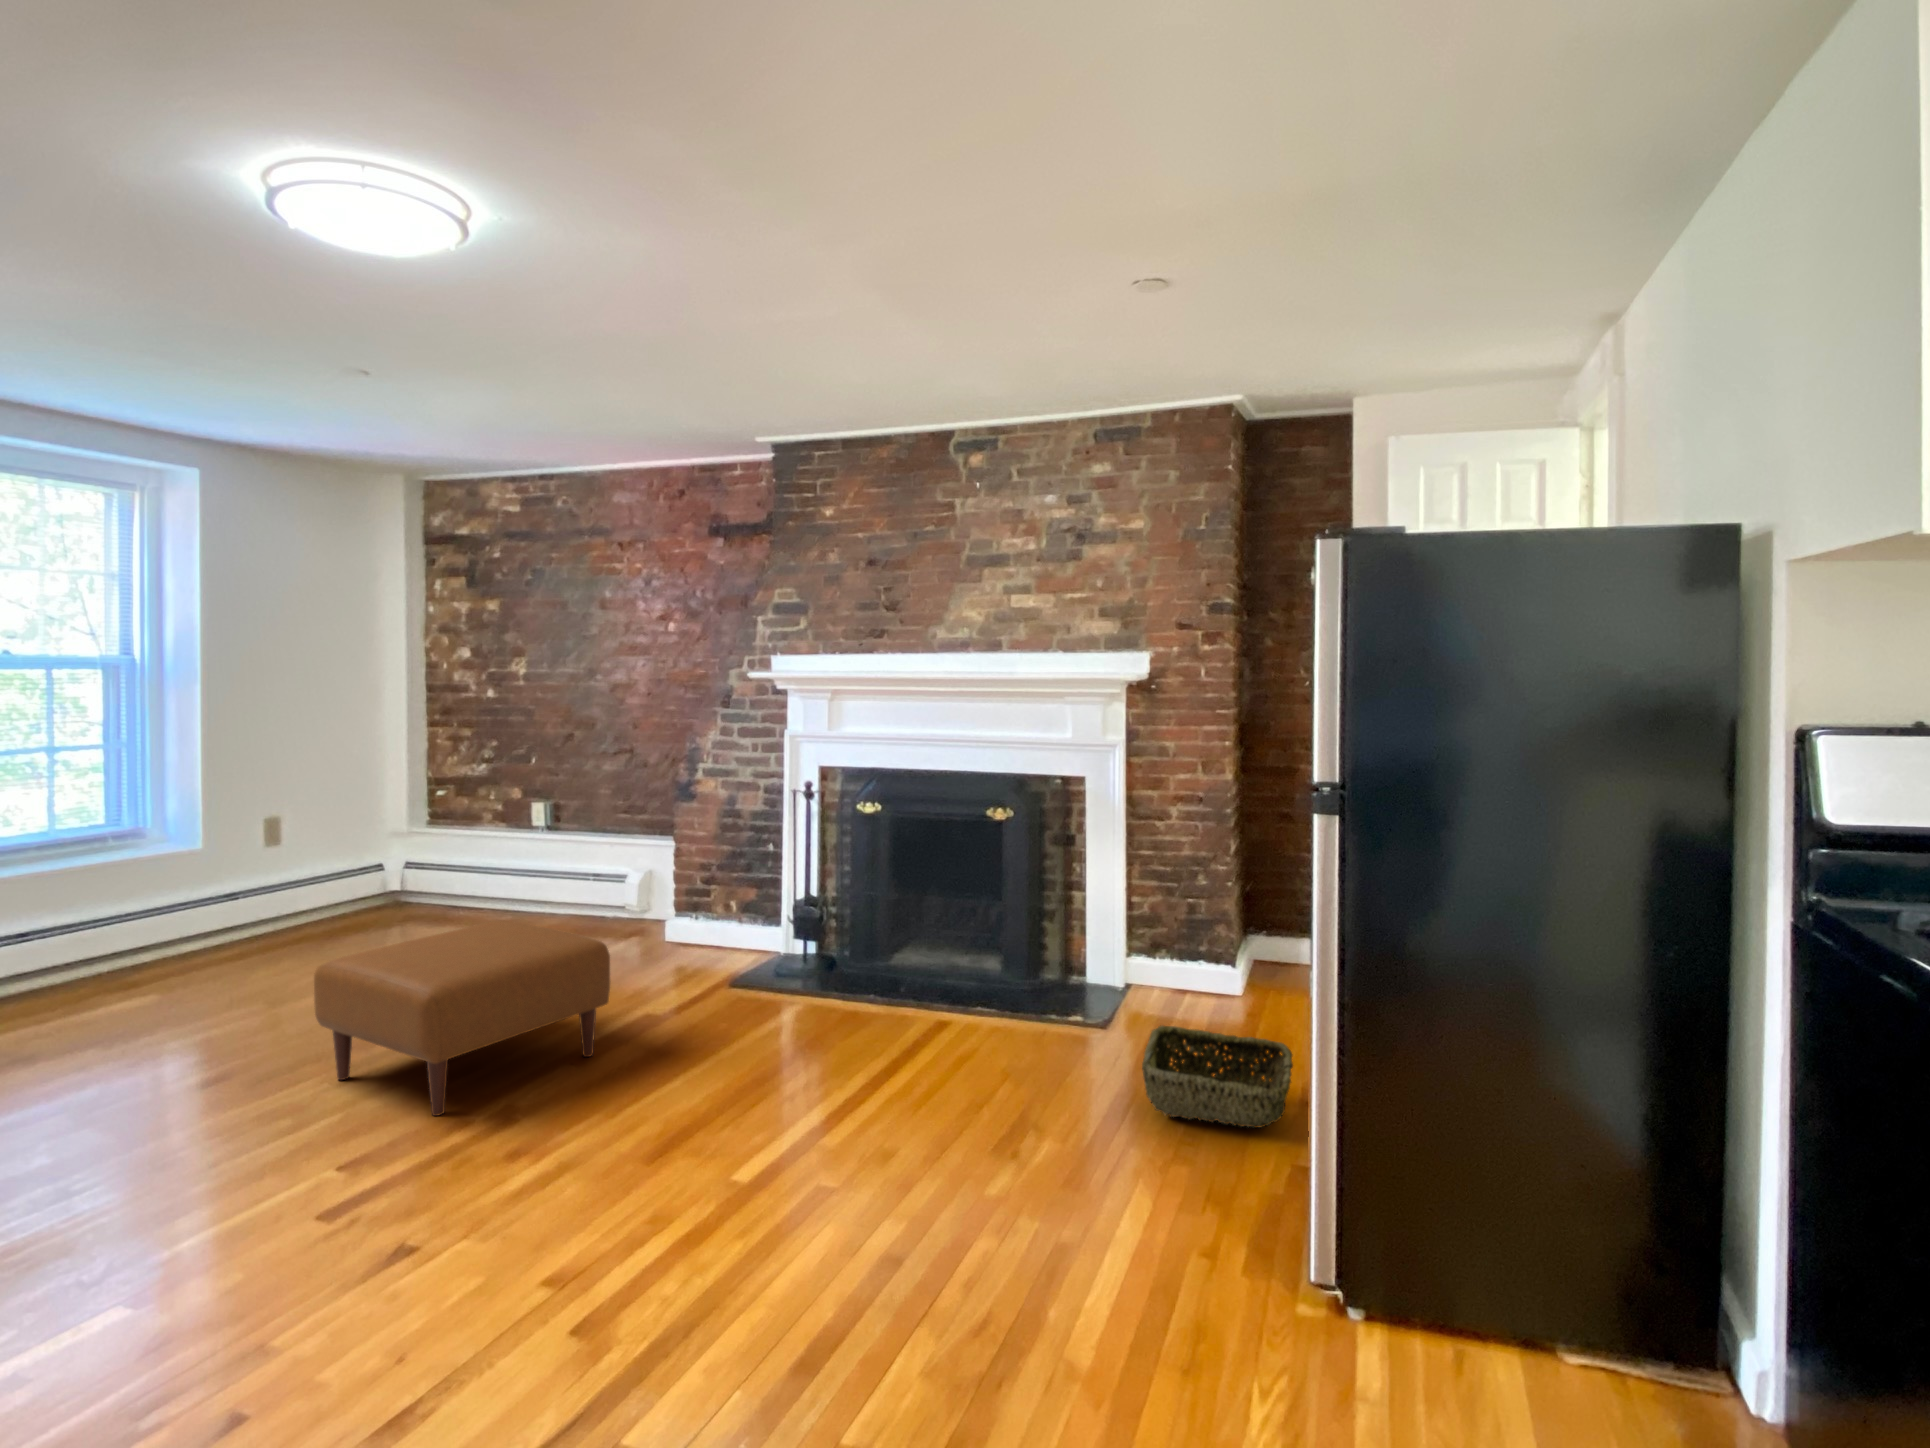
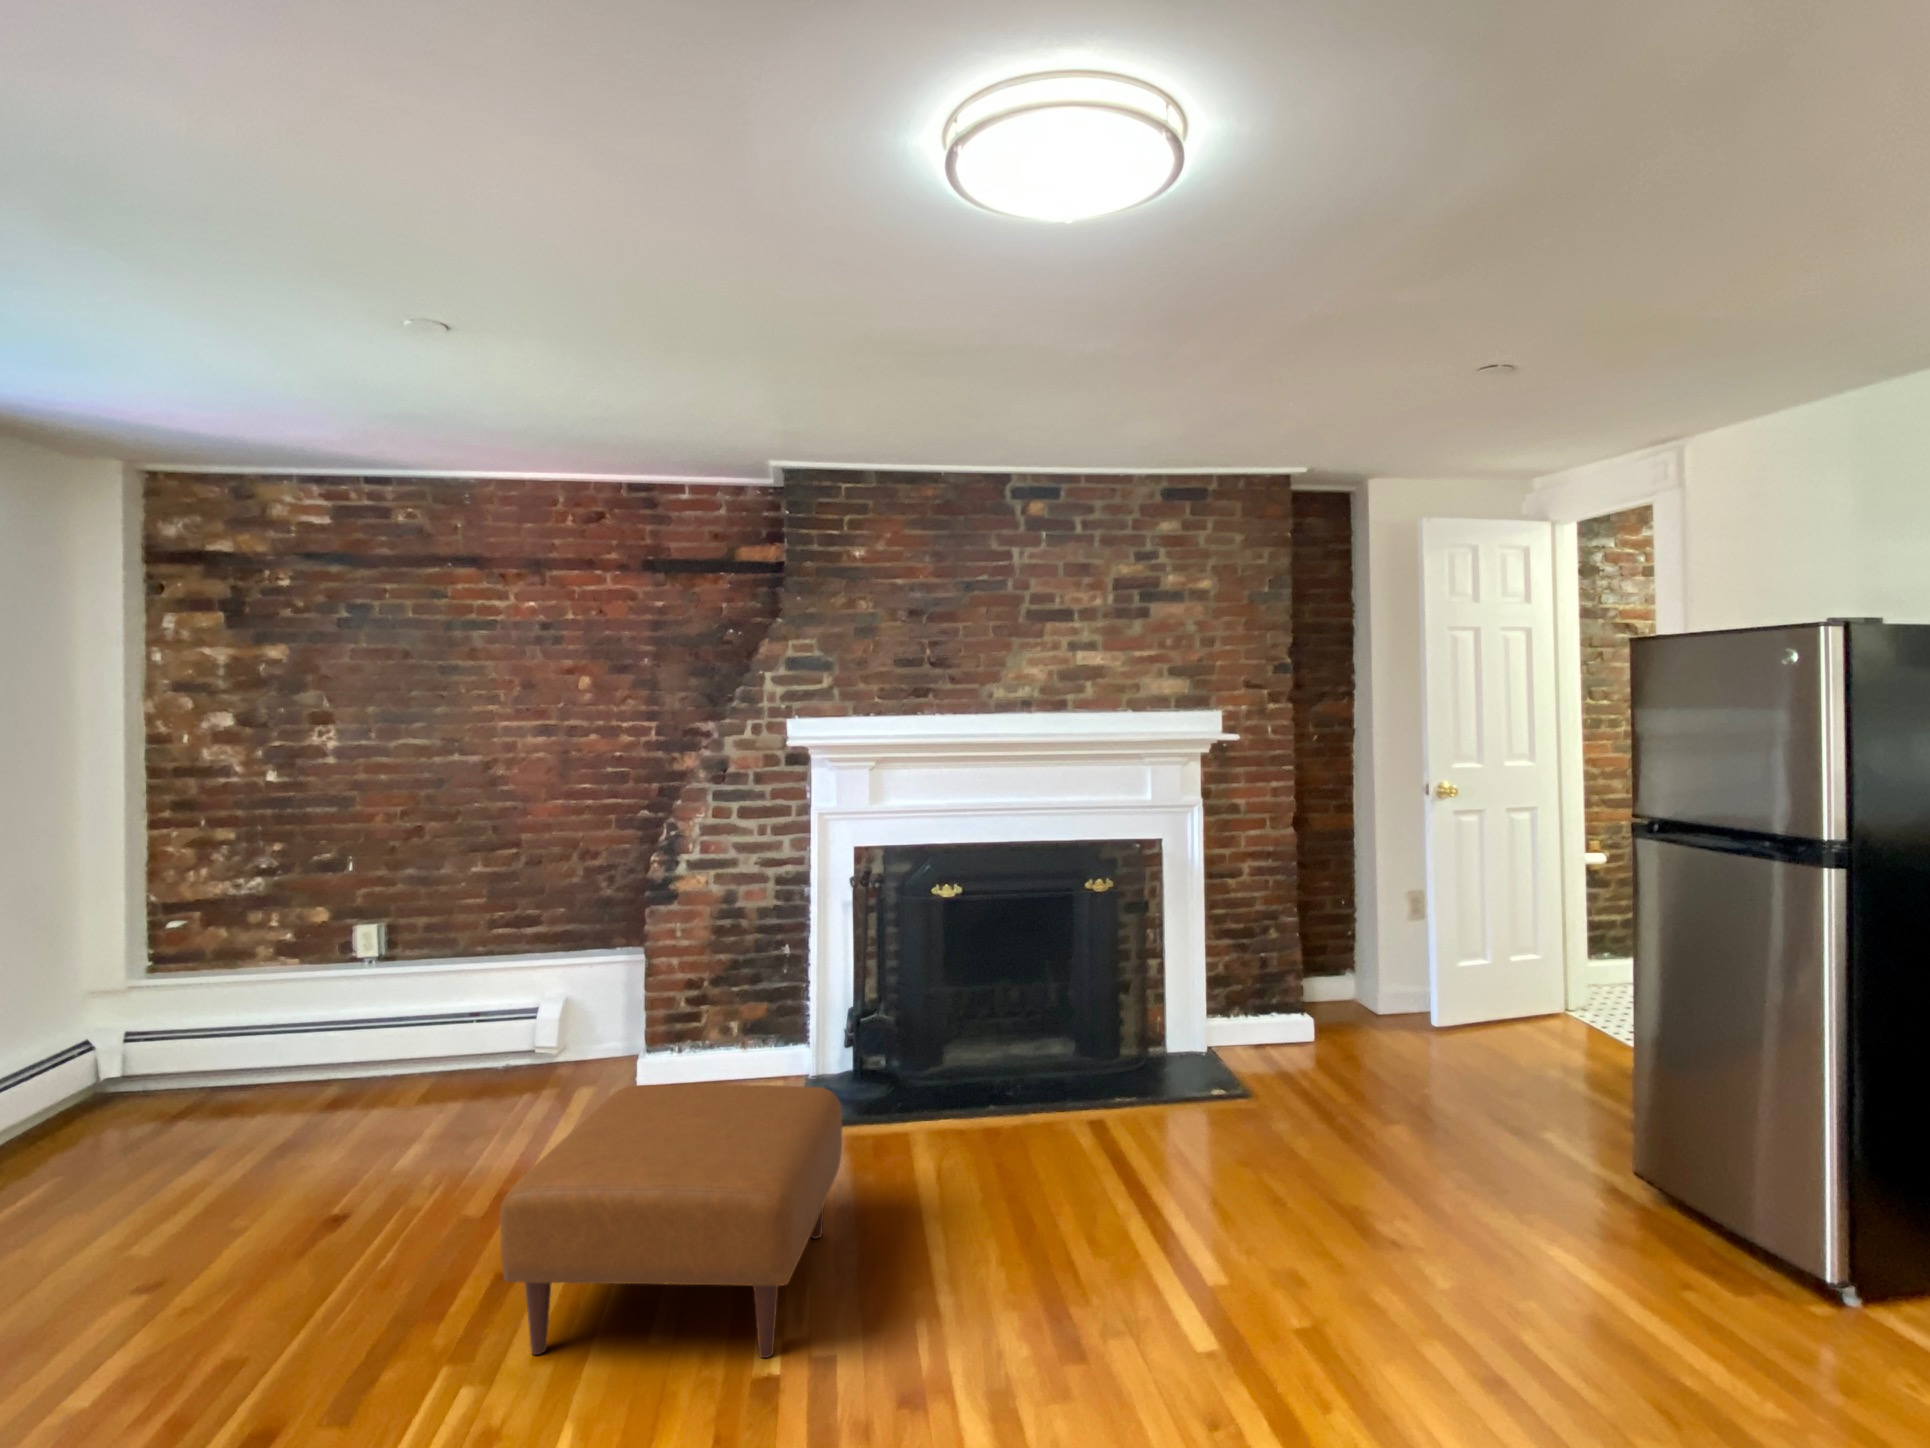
woven basket: present [1142,1025,1293,1128] -> none [1402,1066,1562,1155]

